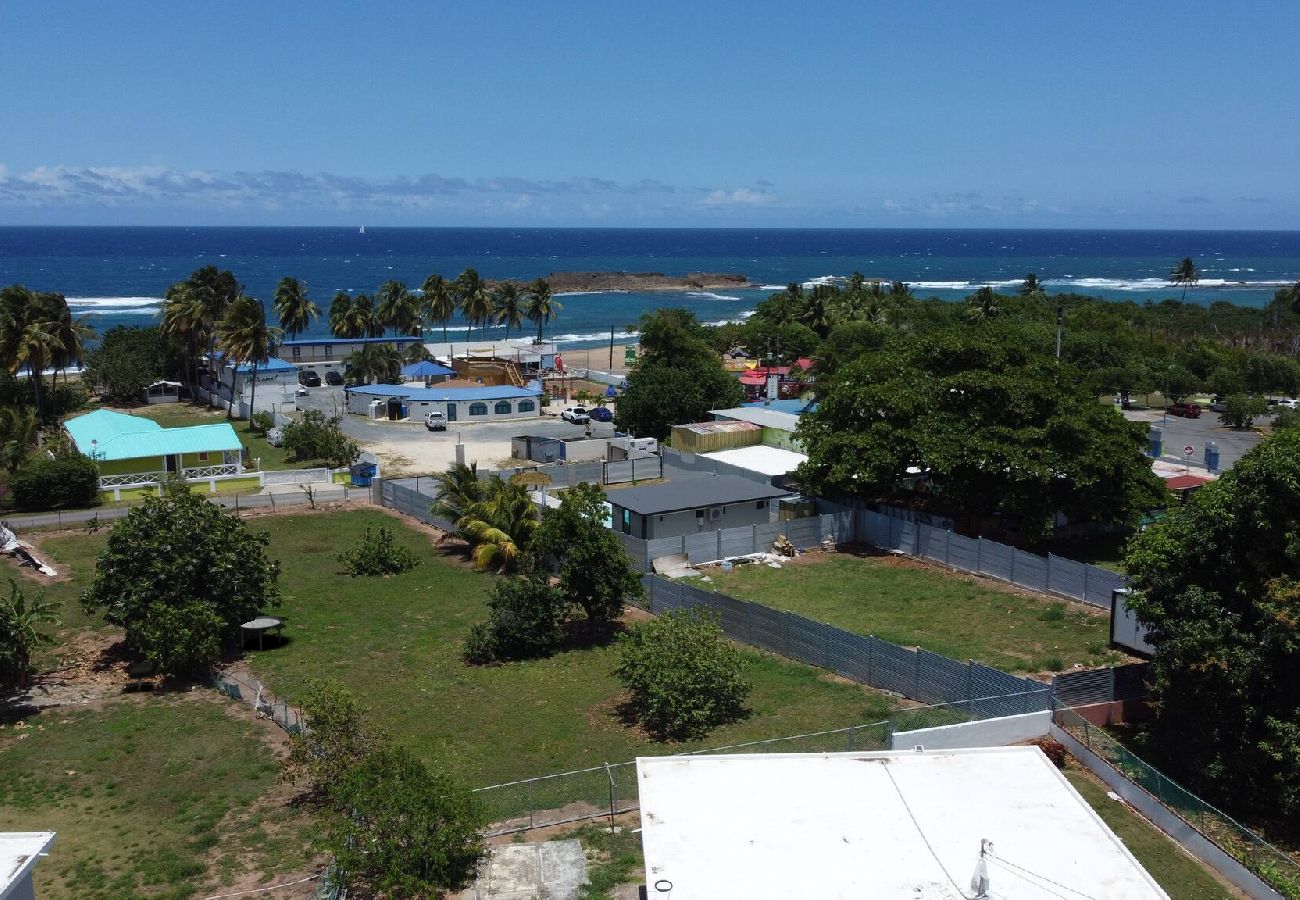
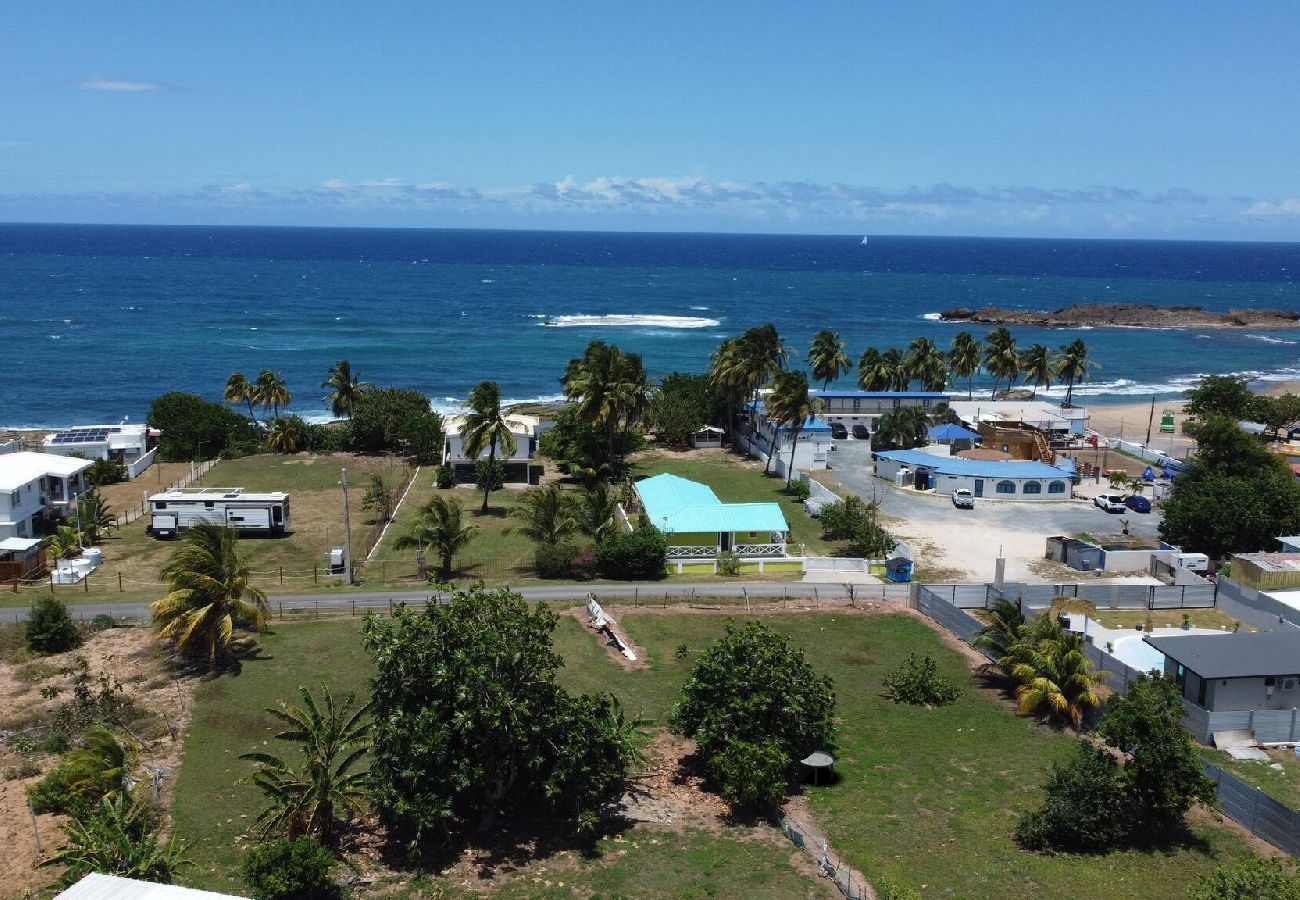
lounge chair: present [128,659,161,689] -> none [703,783,735,814]

